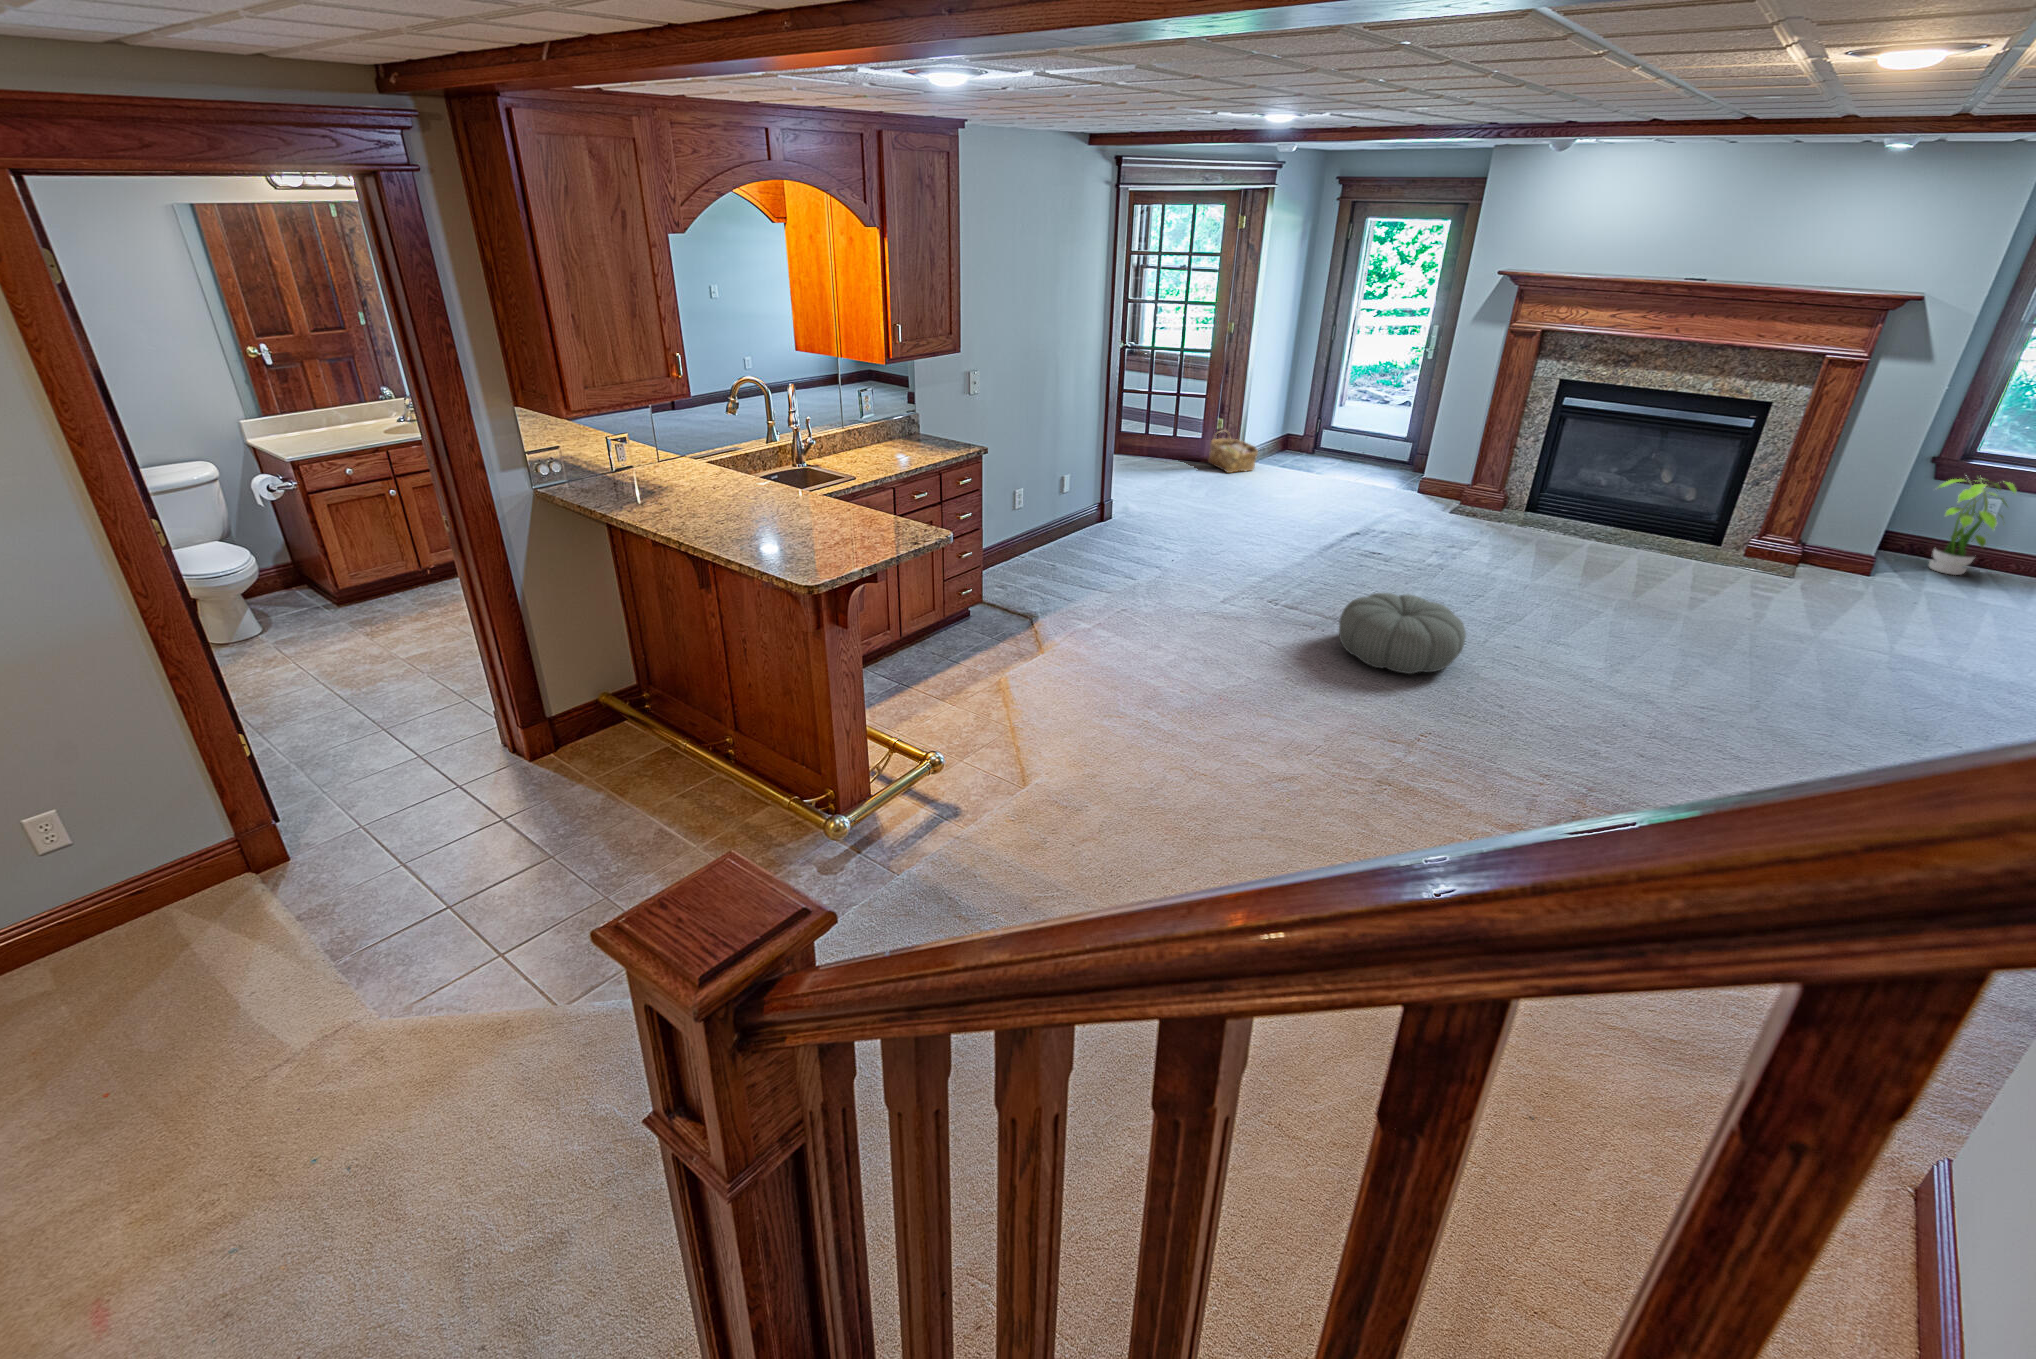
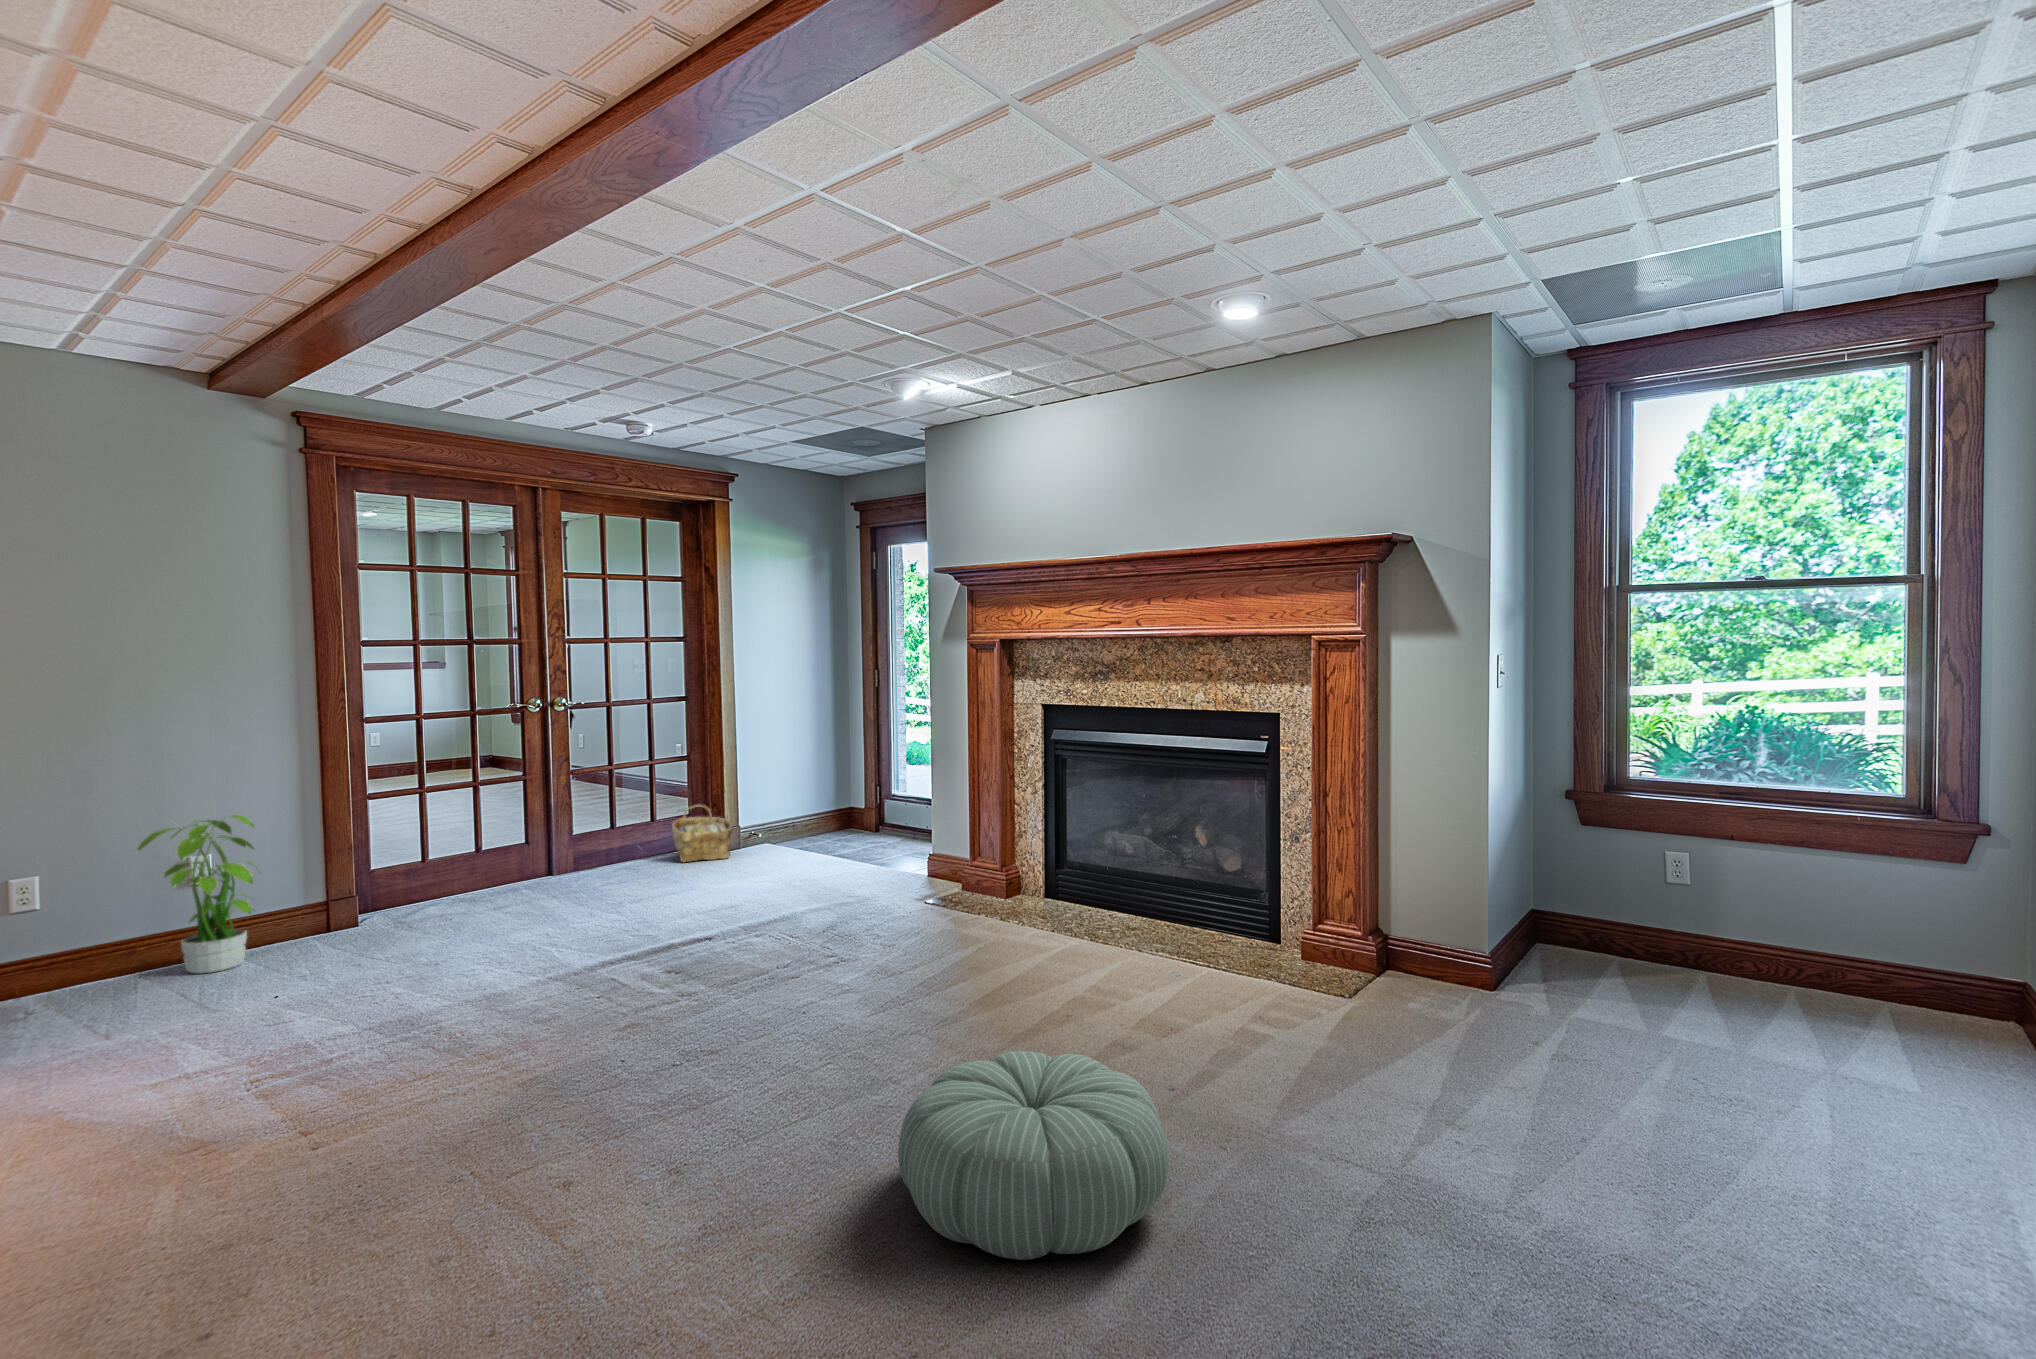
potted plant: present [1929,479,2016,575] -> present [136,814,254,973]
pouf: present [1339,593,1466,674] -> present [898,1051,1169,1260]

